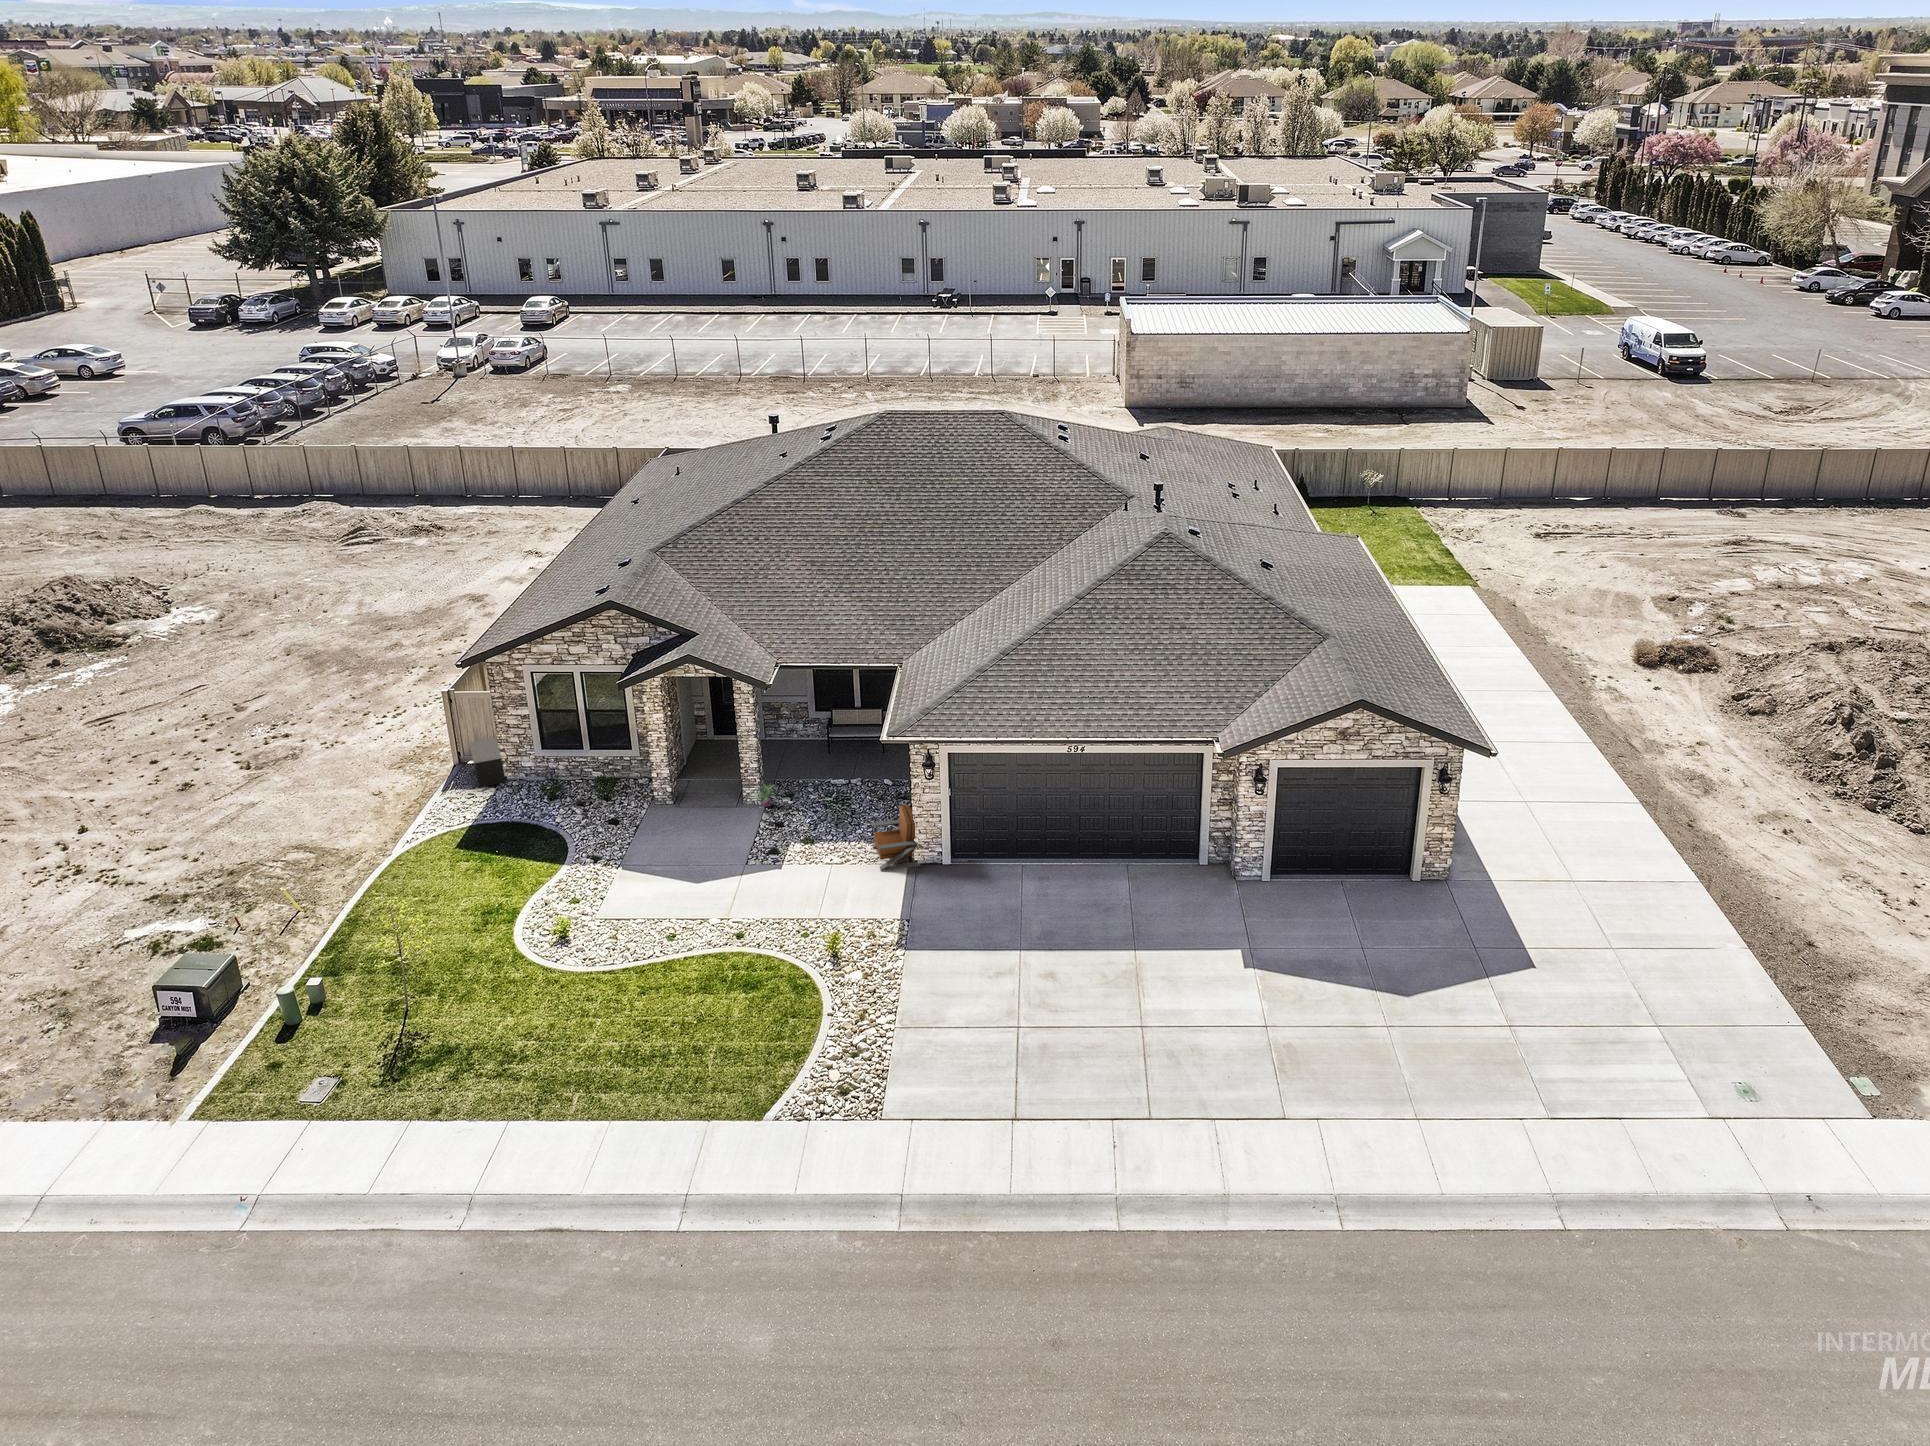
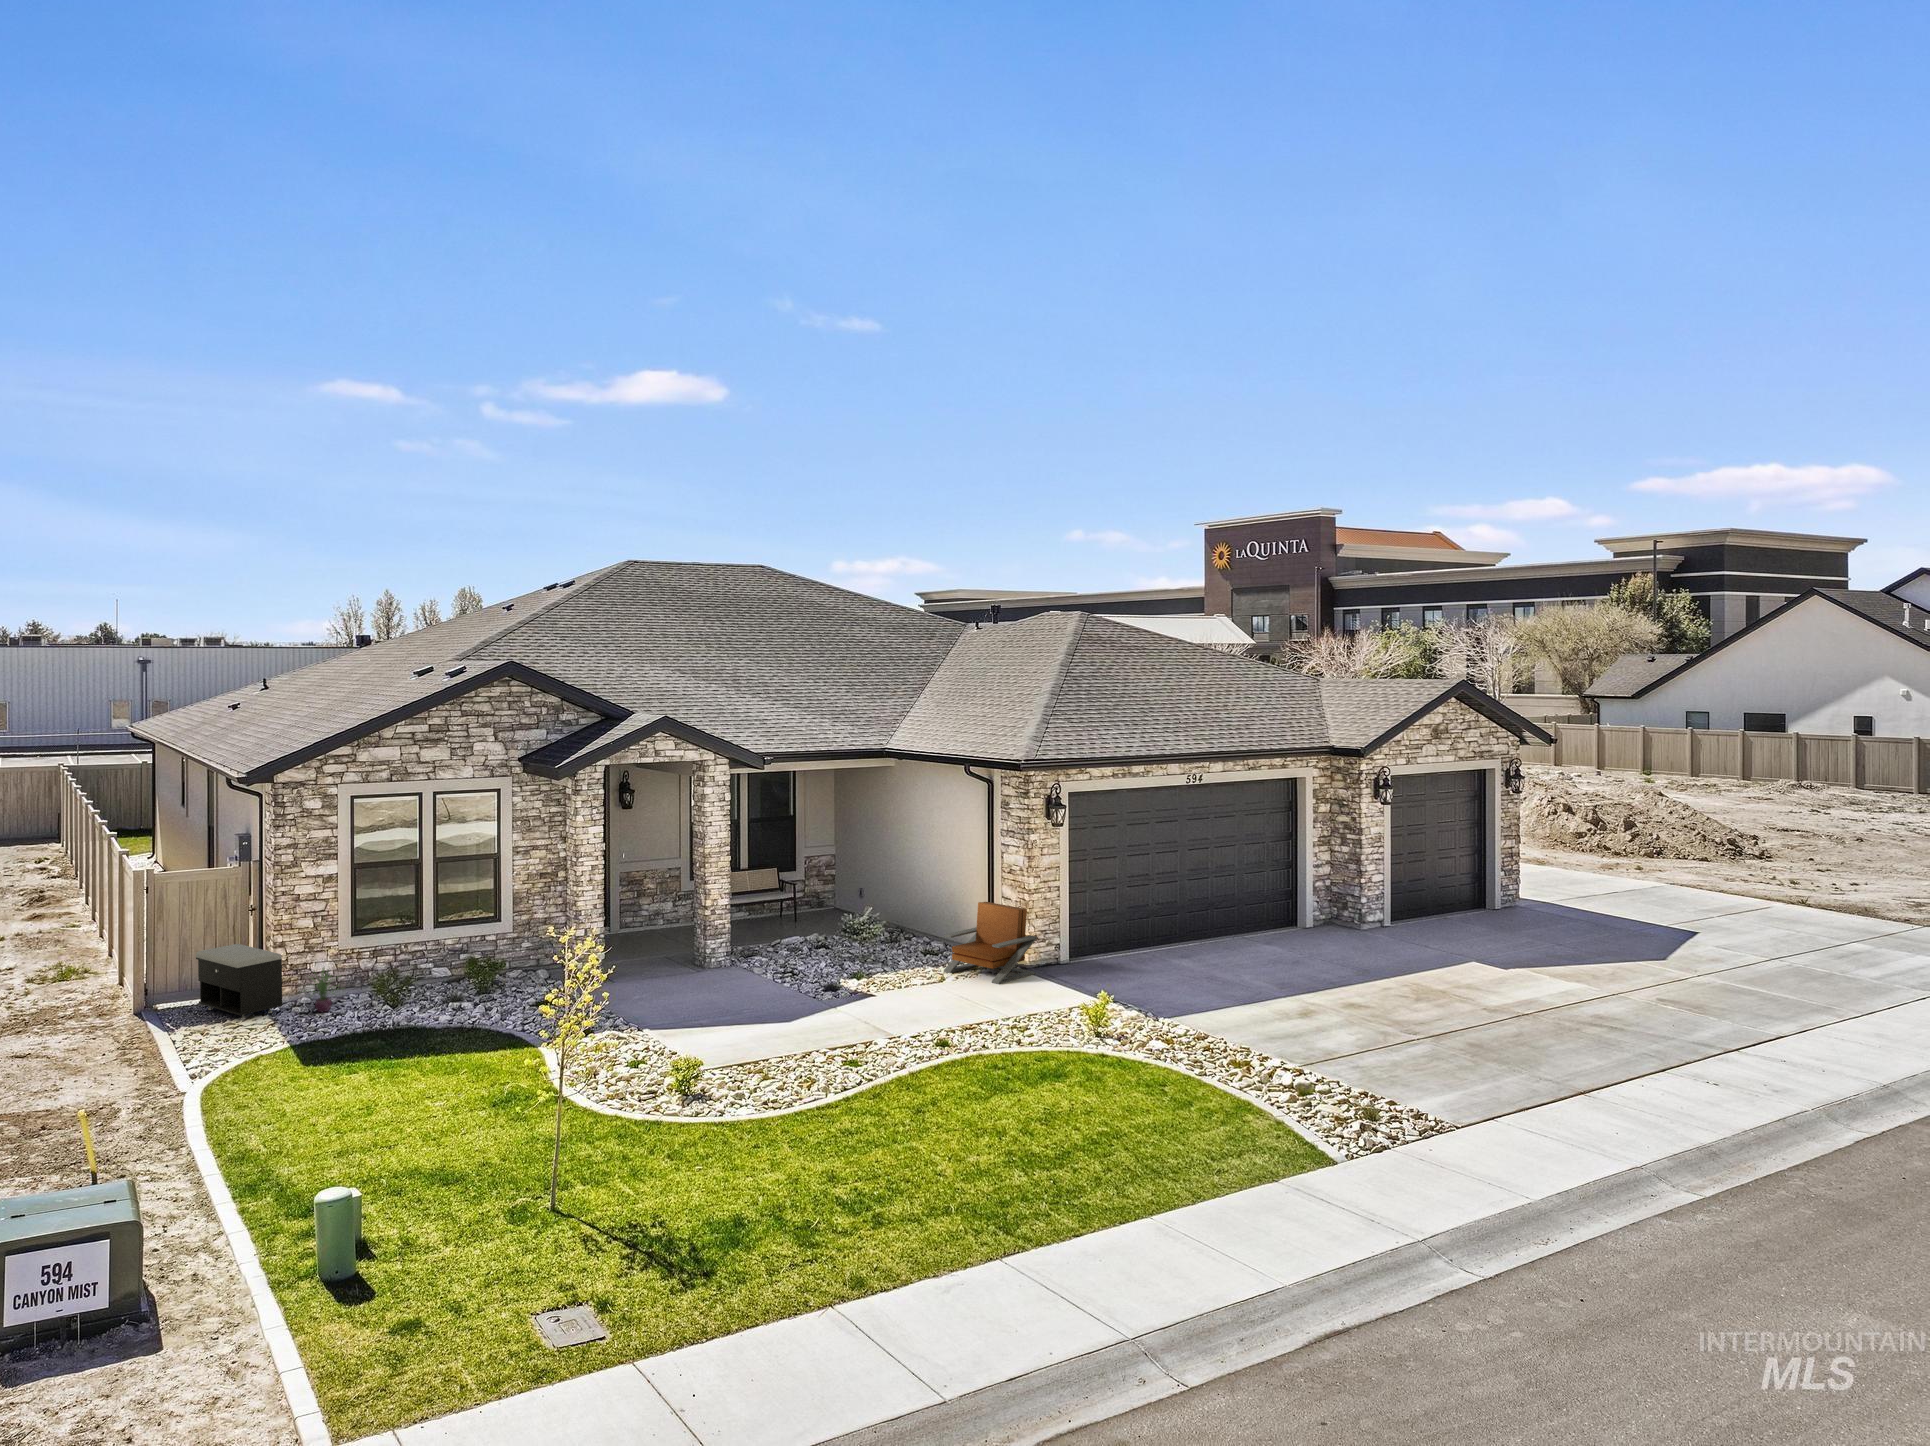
decorative plant: present [757,785,771,807] -> present [303,968,333,1012]

